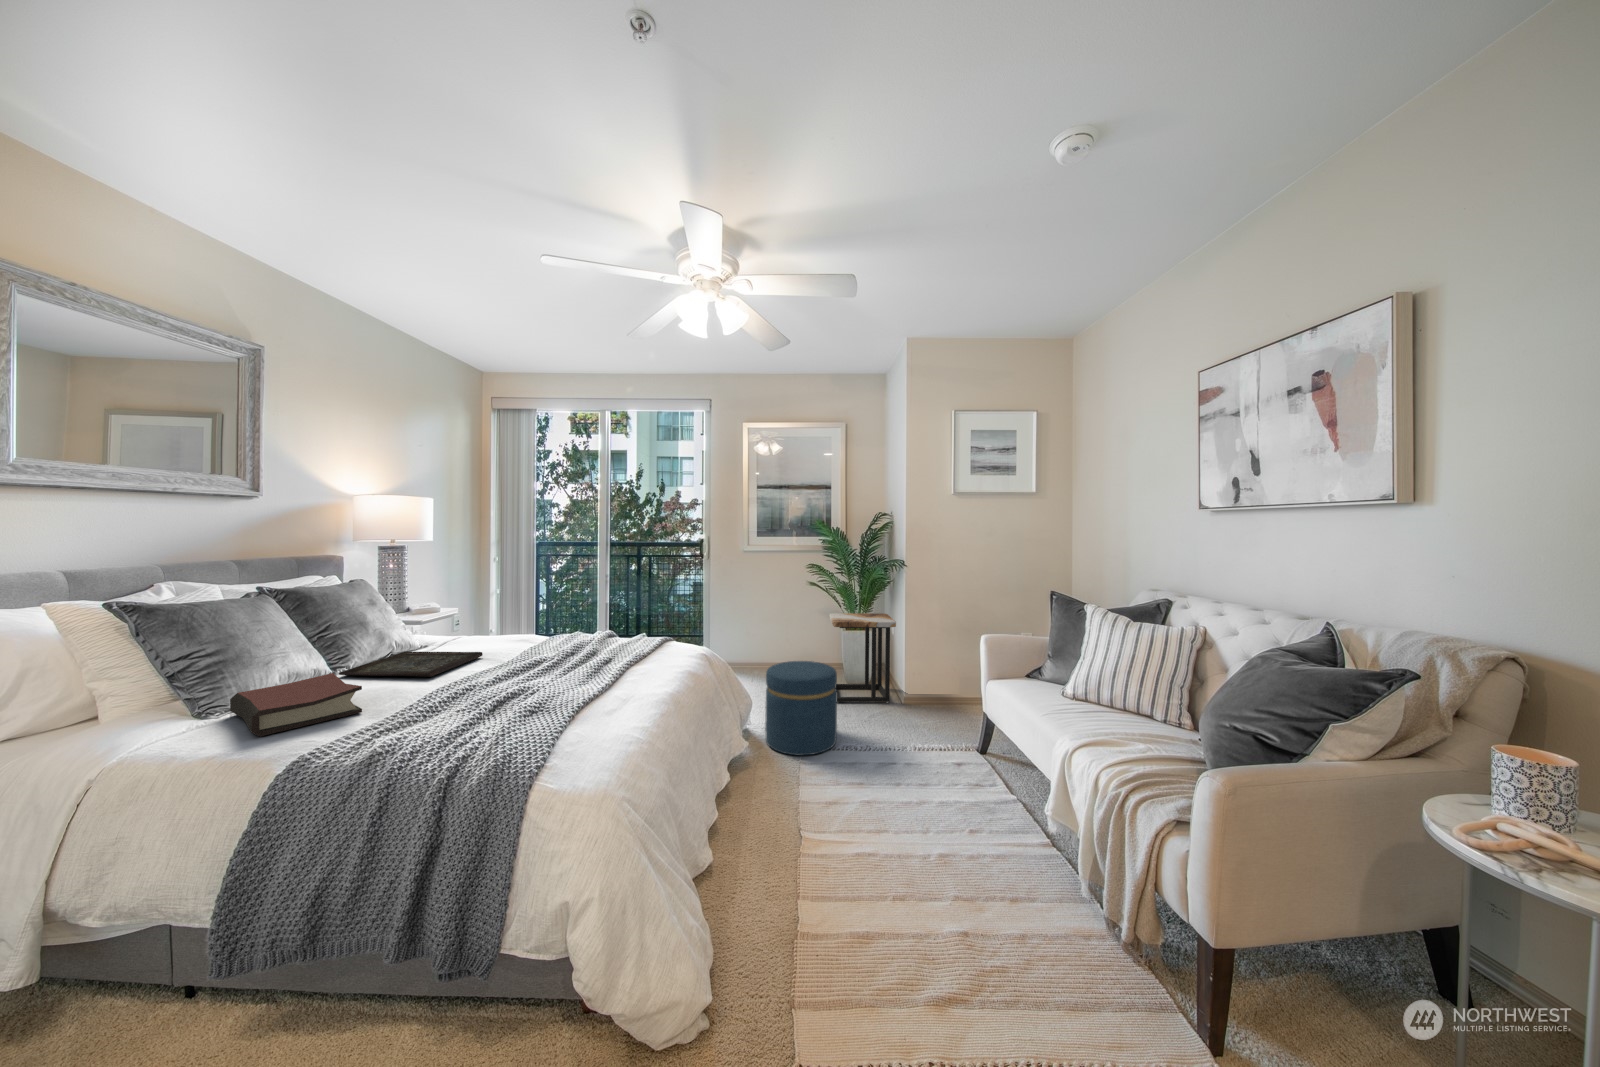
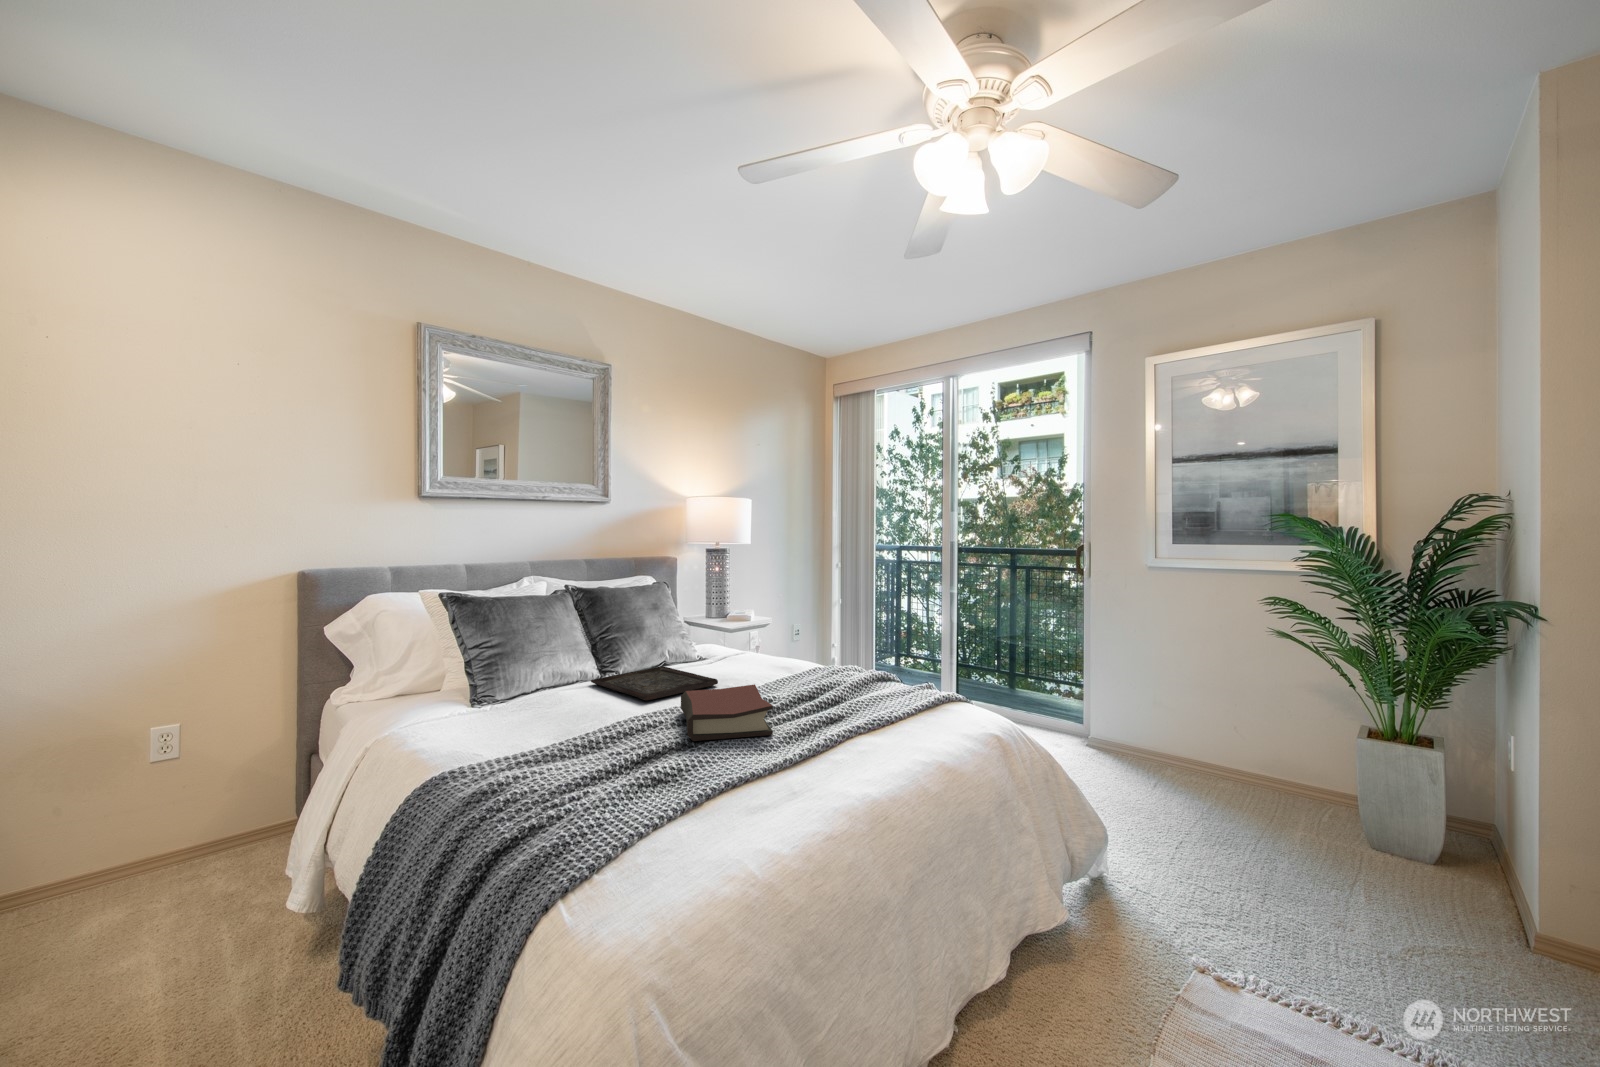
side table: present [830,613,896,703] -> none [1318,701,1509,933]
ottoman: present [765,661,837,755] -> none [1126,780,1292,991]
hardback book: present [230,673,362,737] -> present [681,684,773,741]

